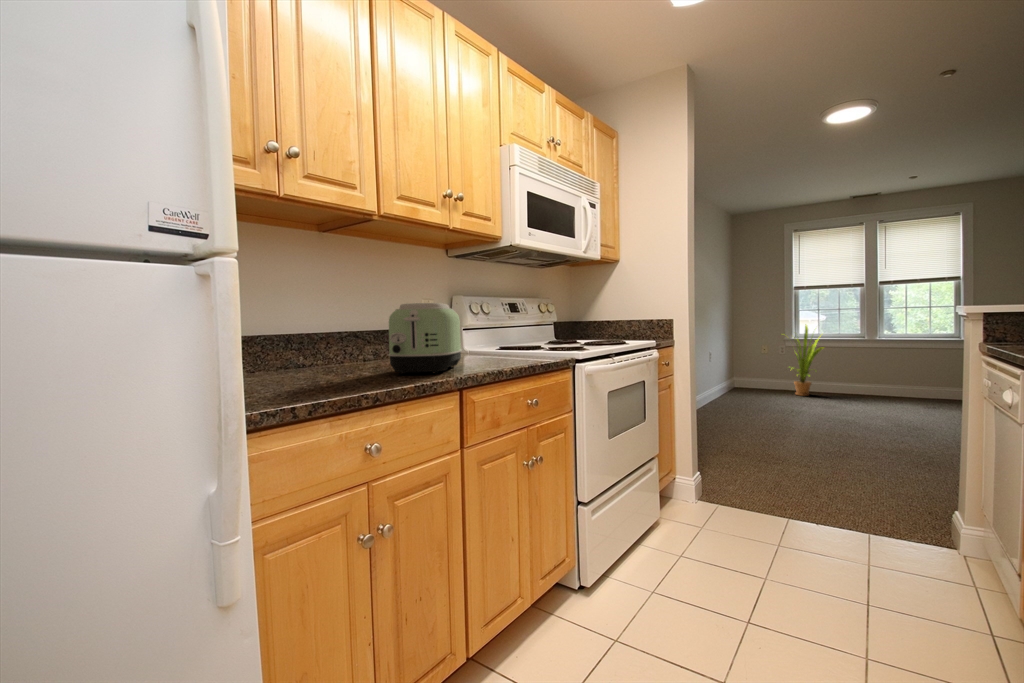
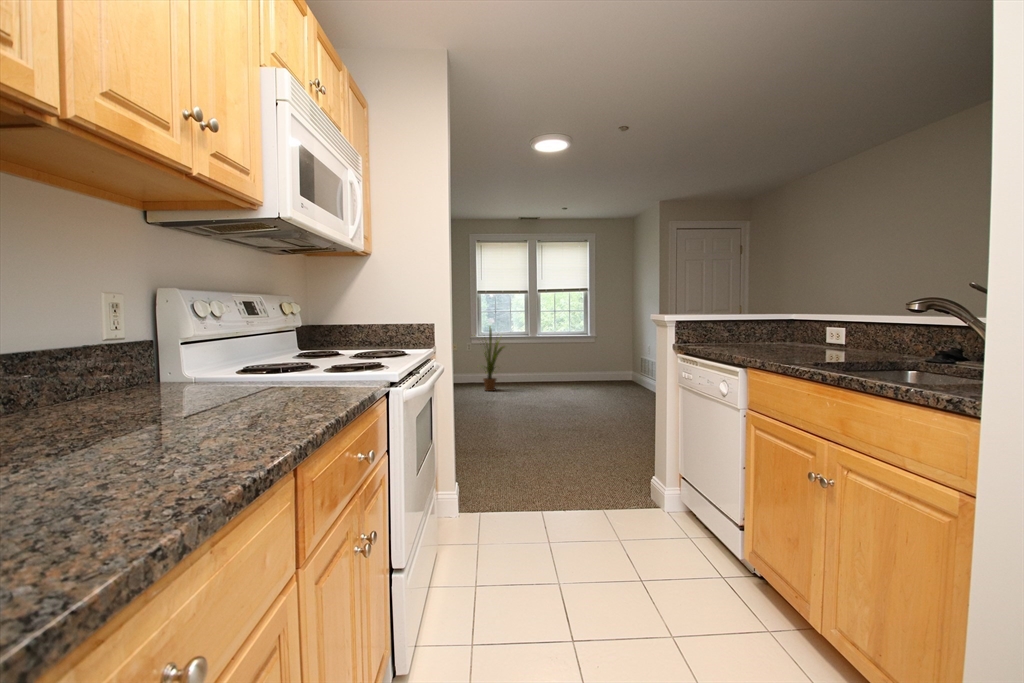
toaster: present [388,303,462,374] -> none [133,304,281,443]

